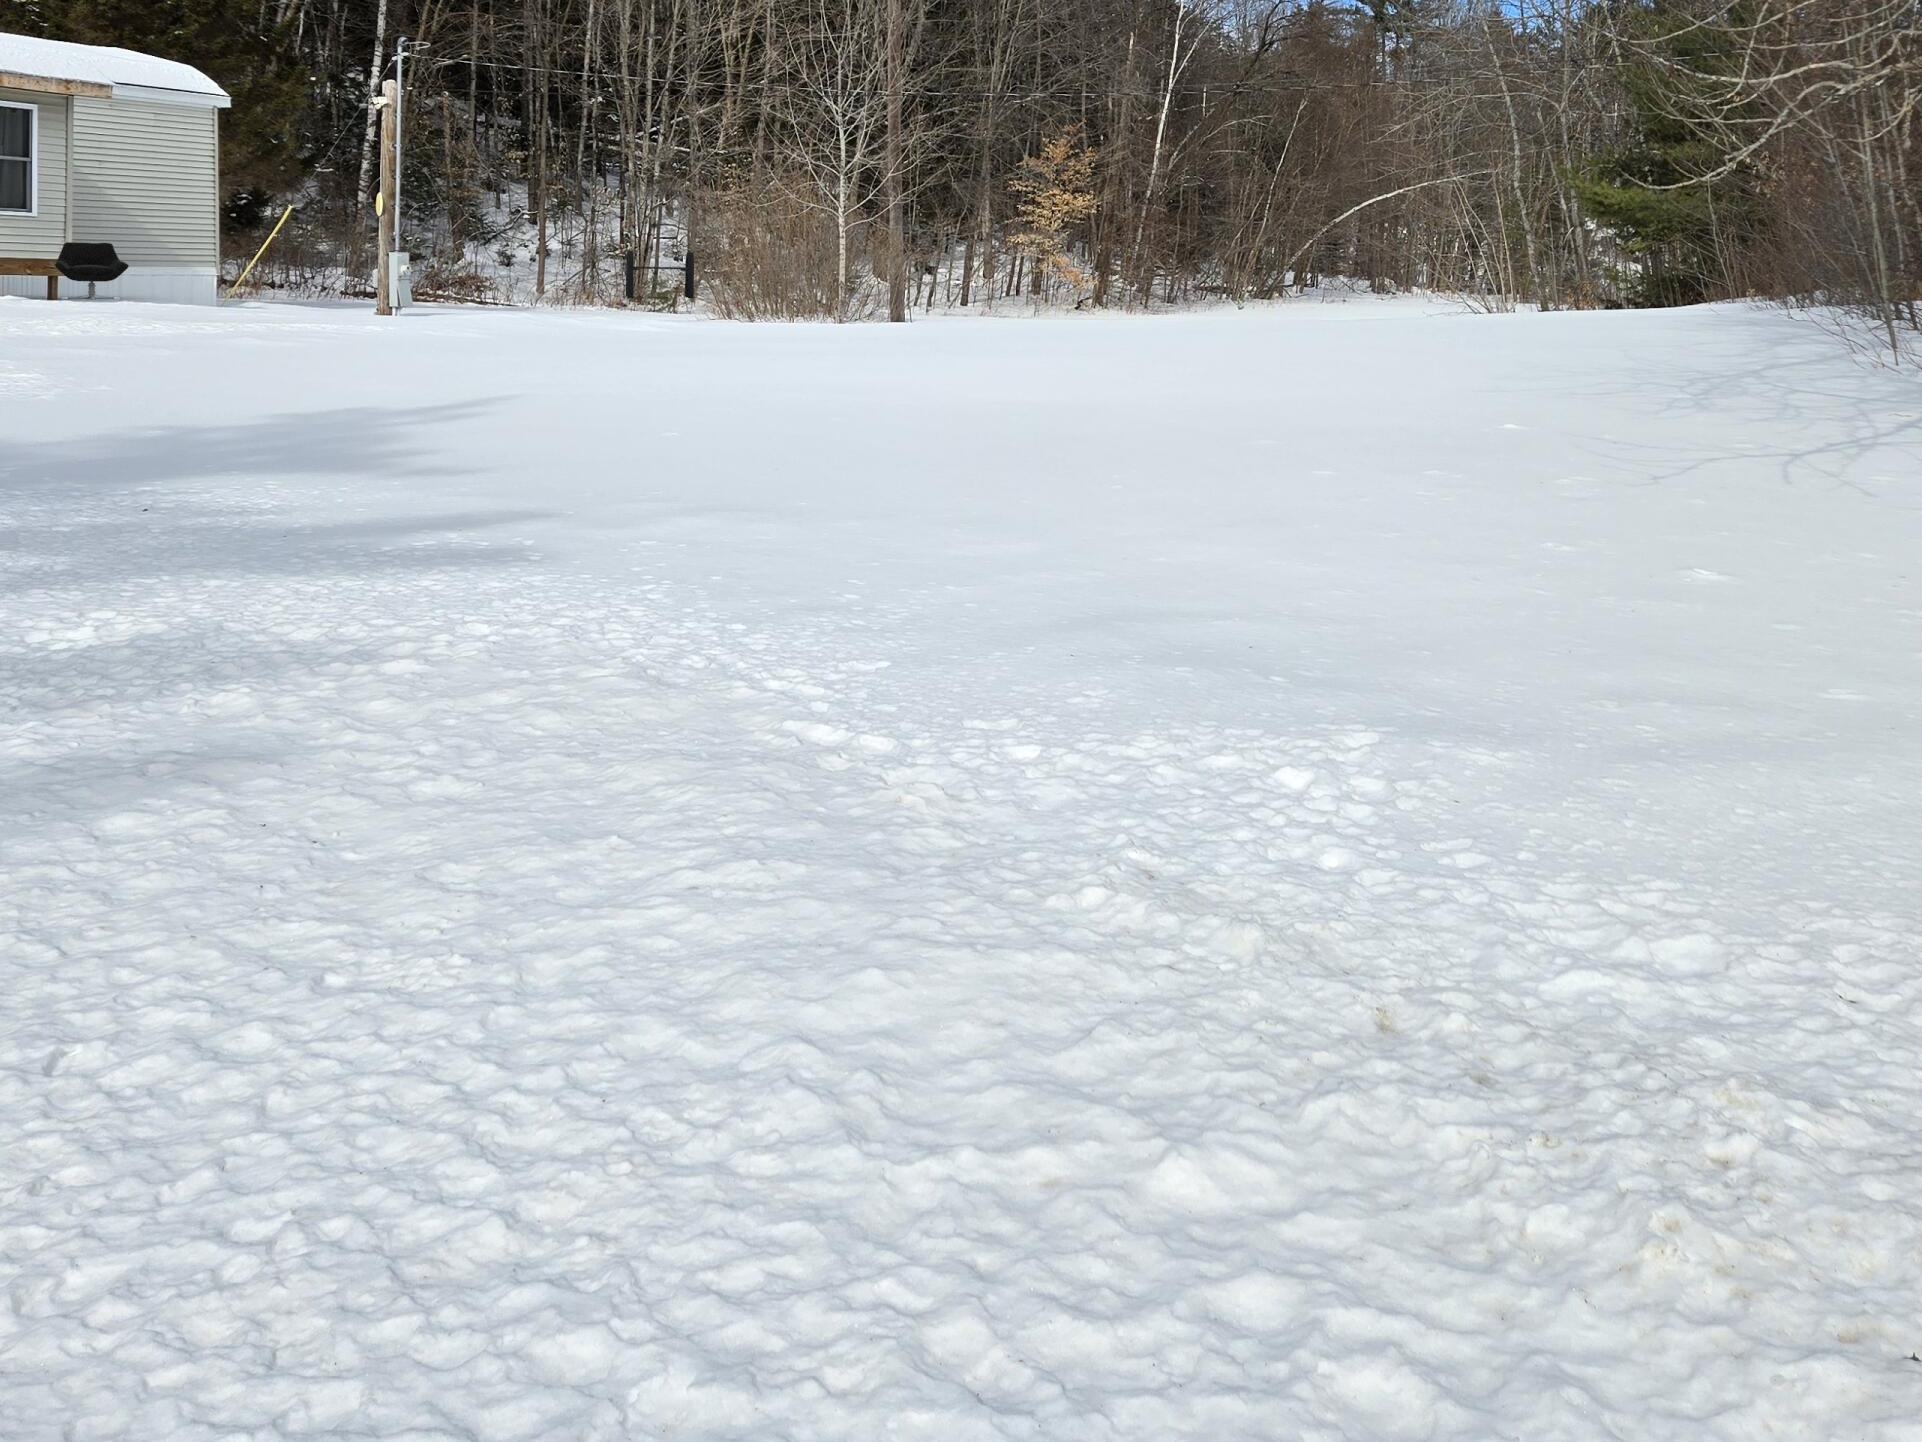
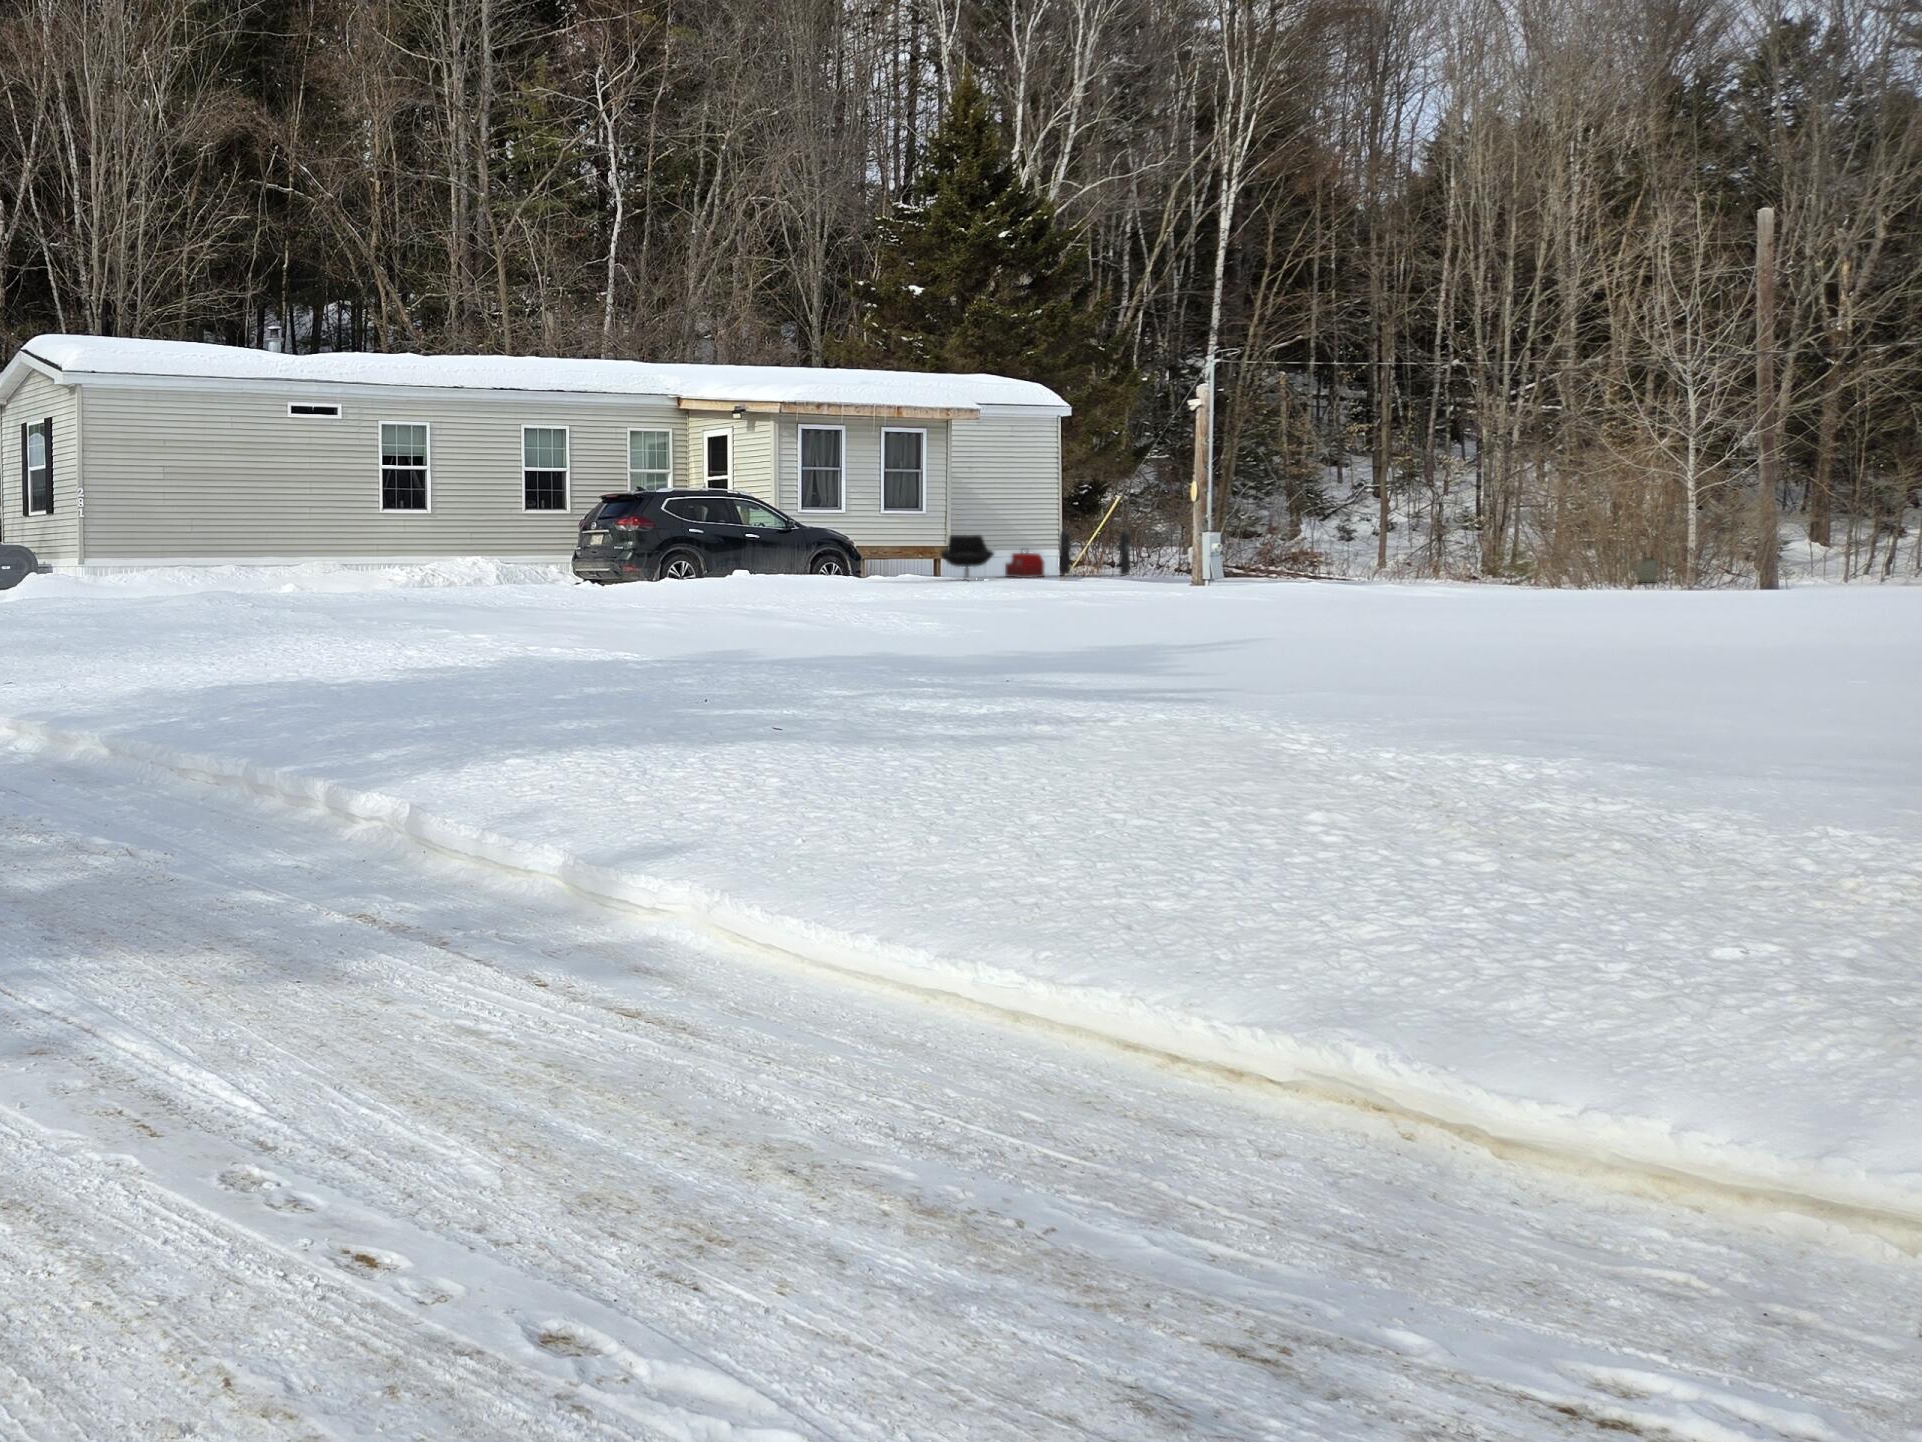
bench: present [625,250,694,299] -> present [1059,530,1130,576]
toolbox: none [142,261,193,296] -> present [1005,549,1044,578]
watering can: none [768,278,803,308] -> present [1620,554,1658,583]

